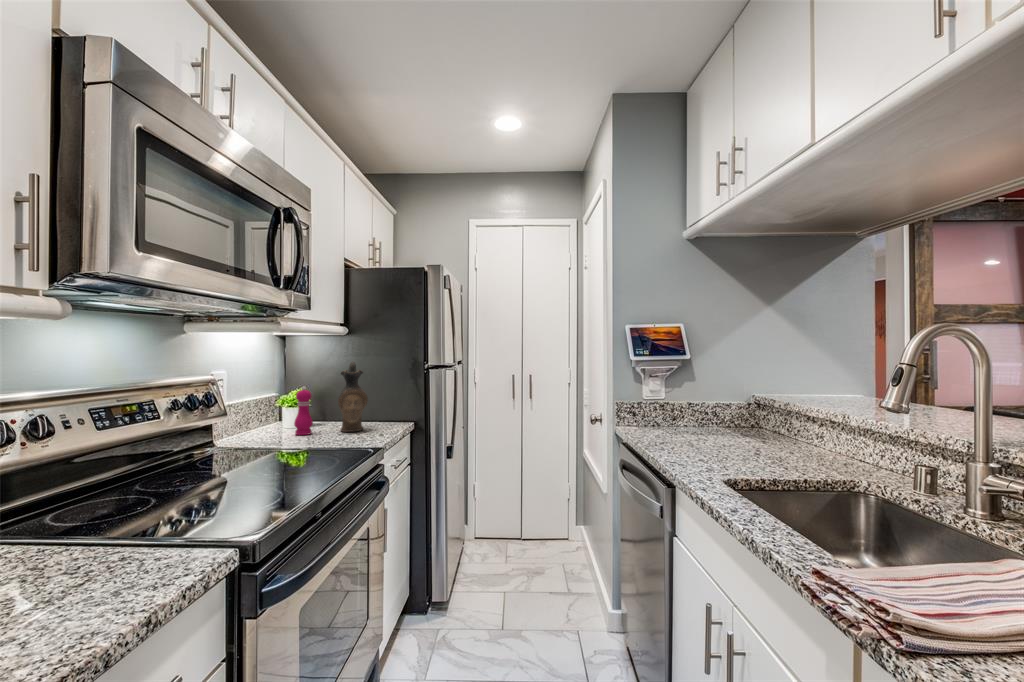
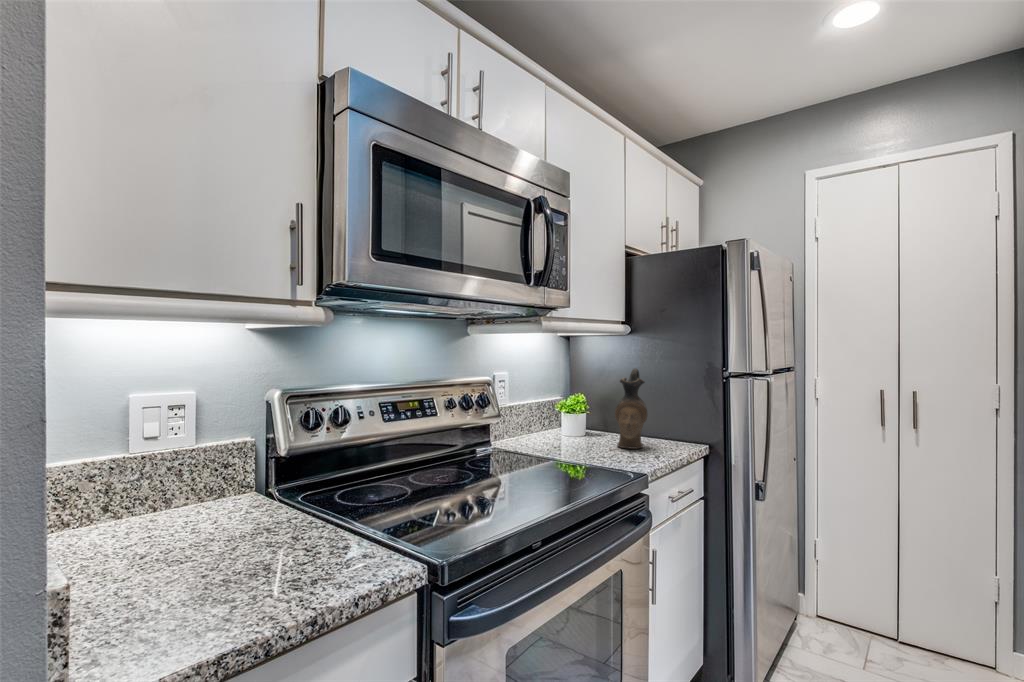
pepper mill: present [294,386,313,435] -> none [570,392,588,445]

